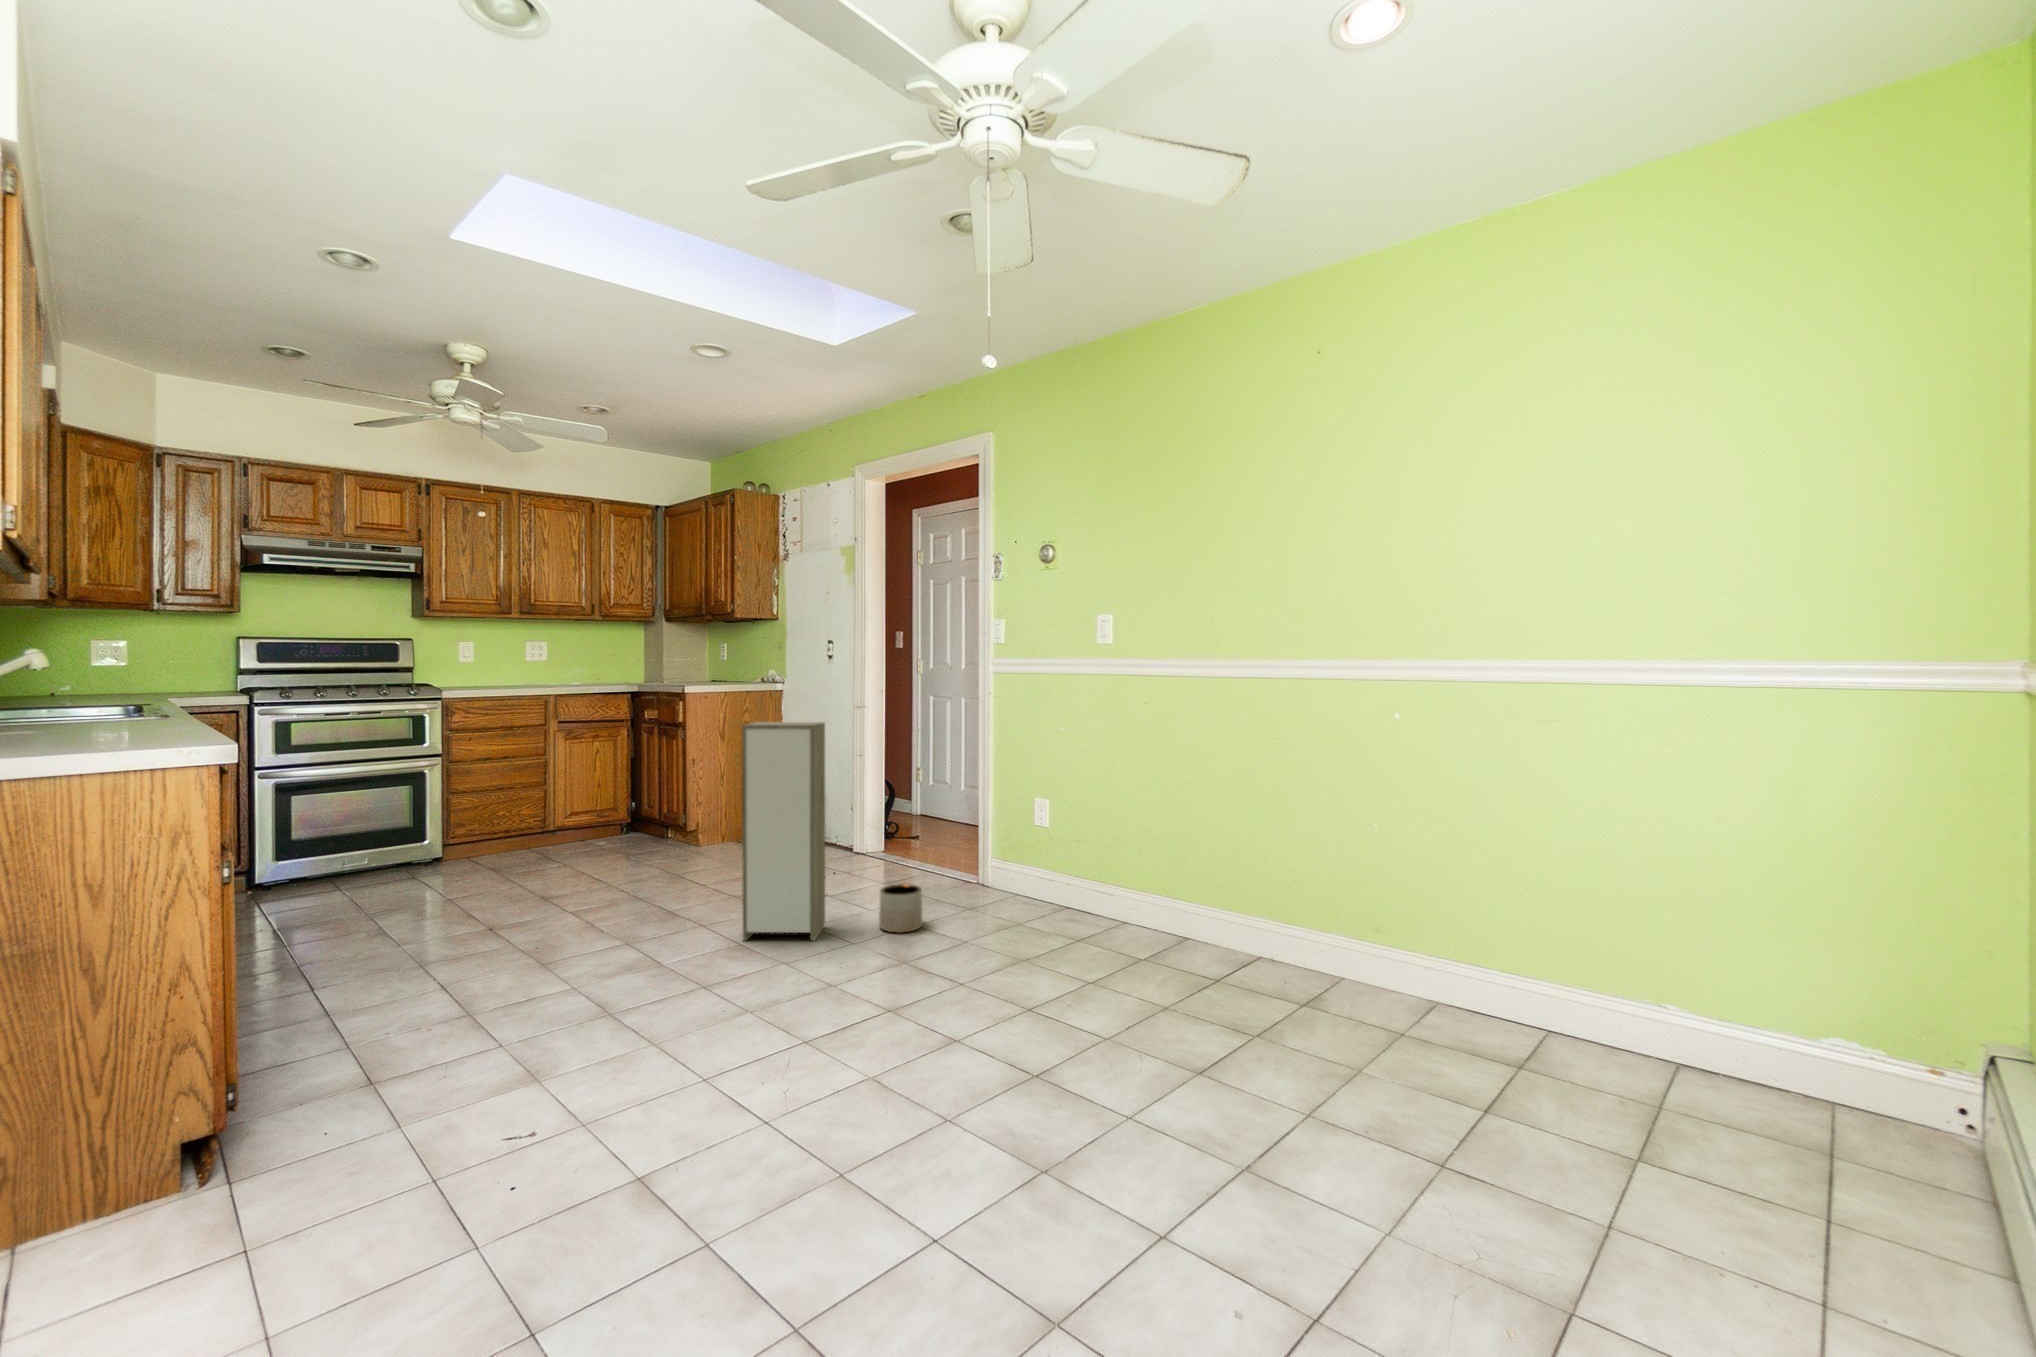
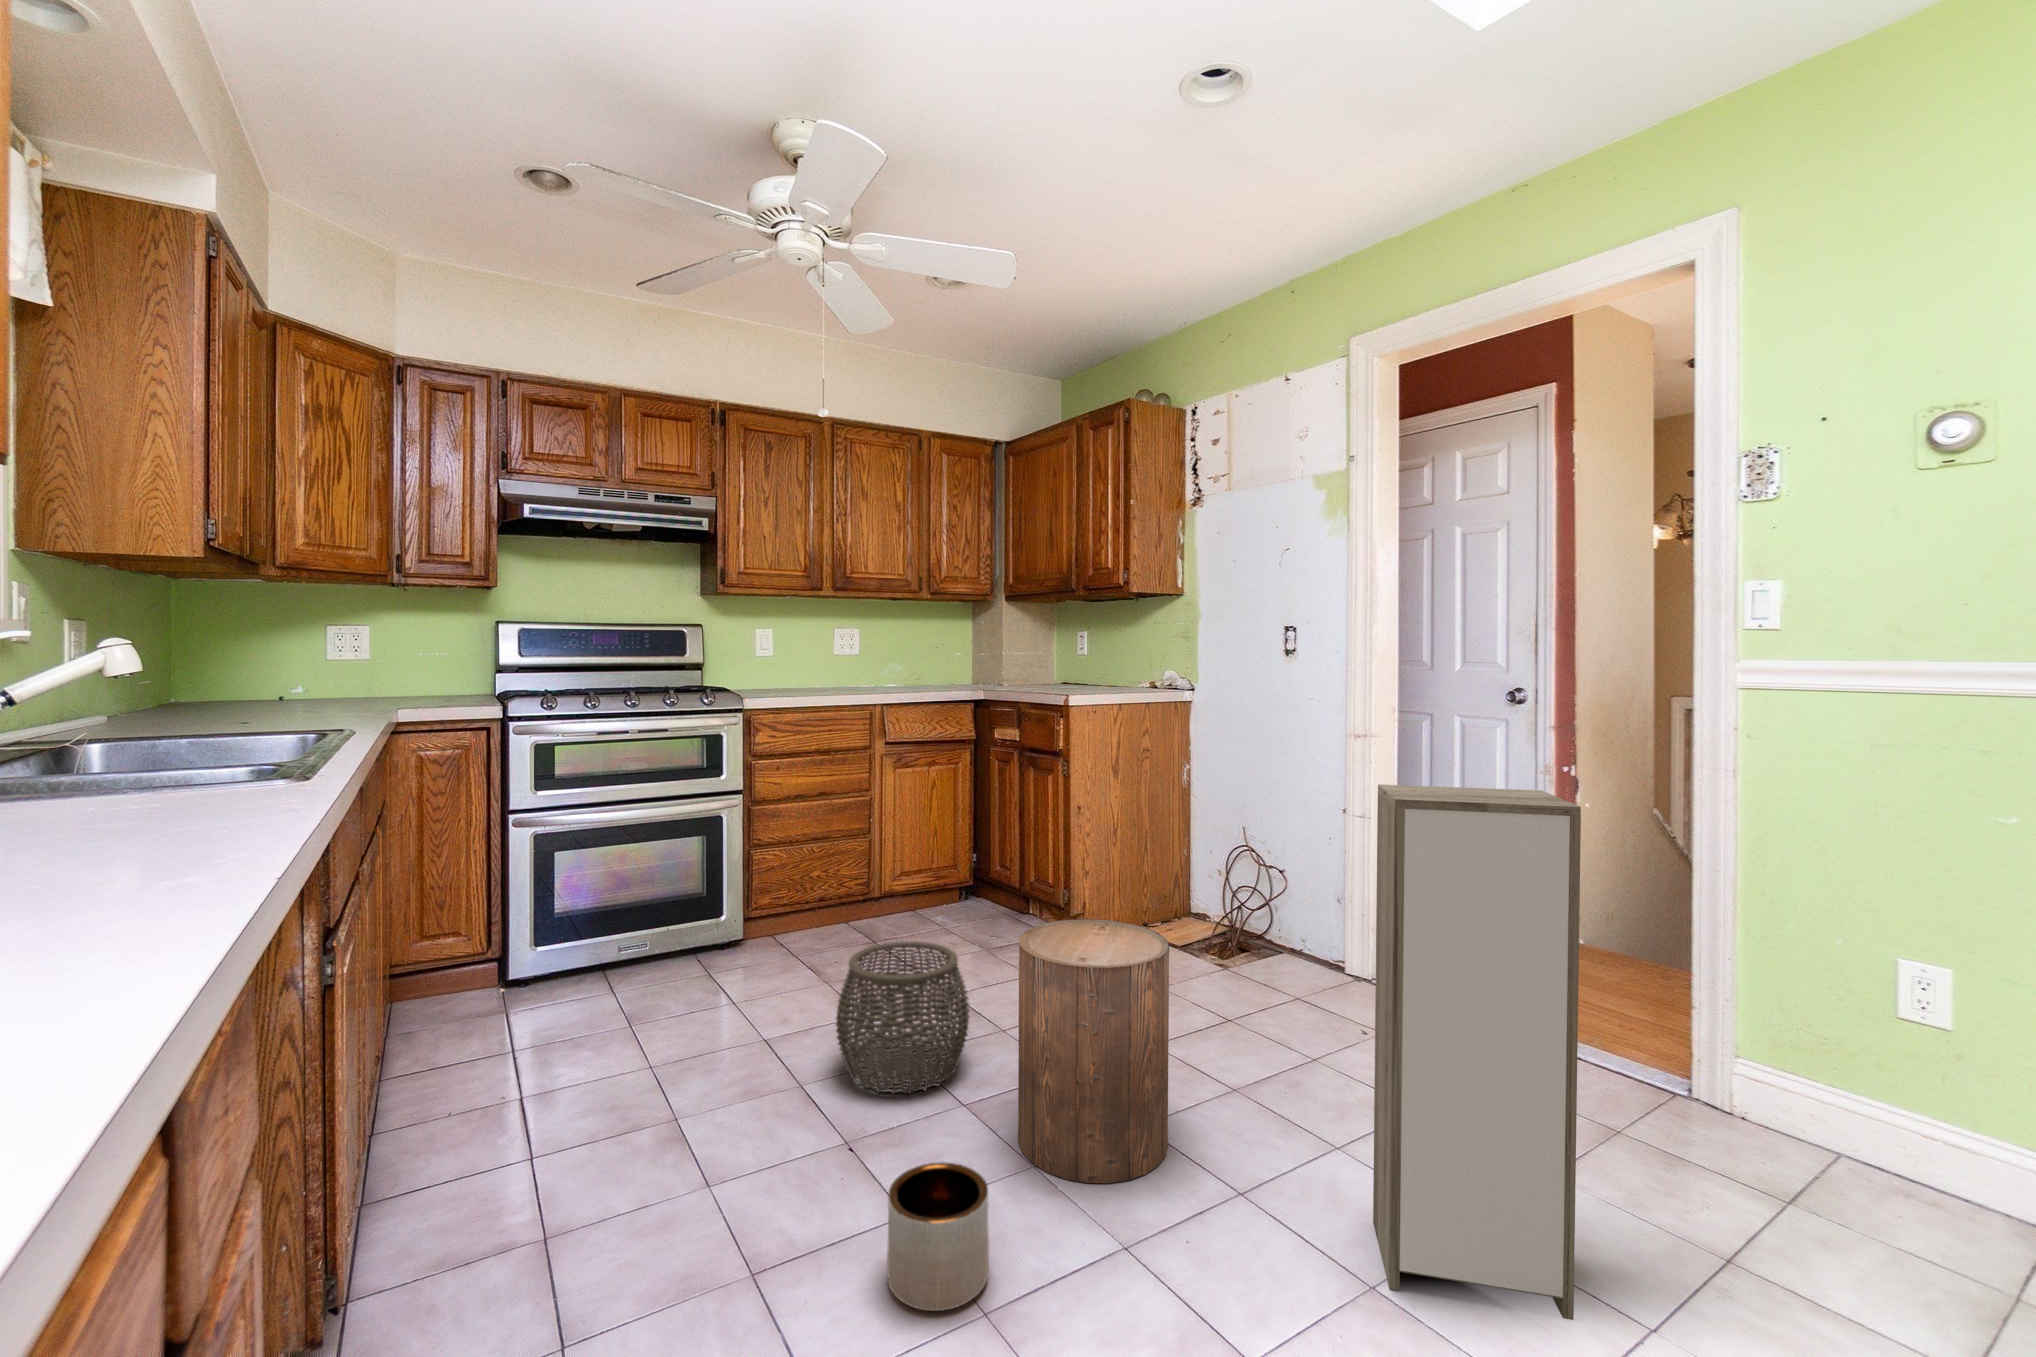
stool: none [591,805,677,927] -> present [1018,919,1169,1183]
woven basket: none [491,831,580,910] -> present [836,941,970,1094]
planter: present [879,884,923,933] -> present [887,1162,989,1311]

